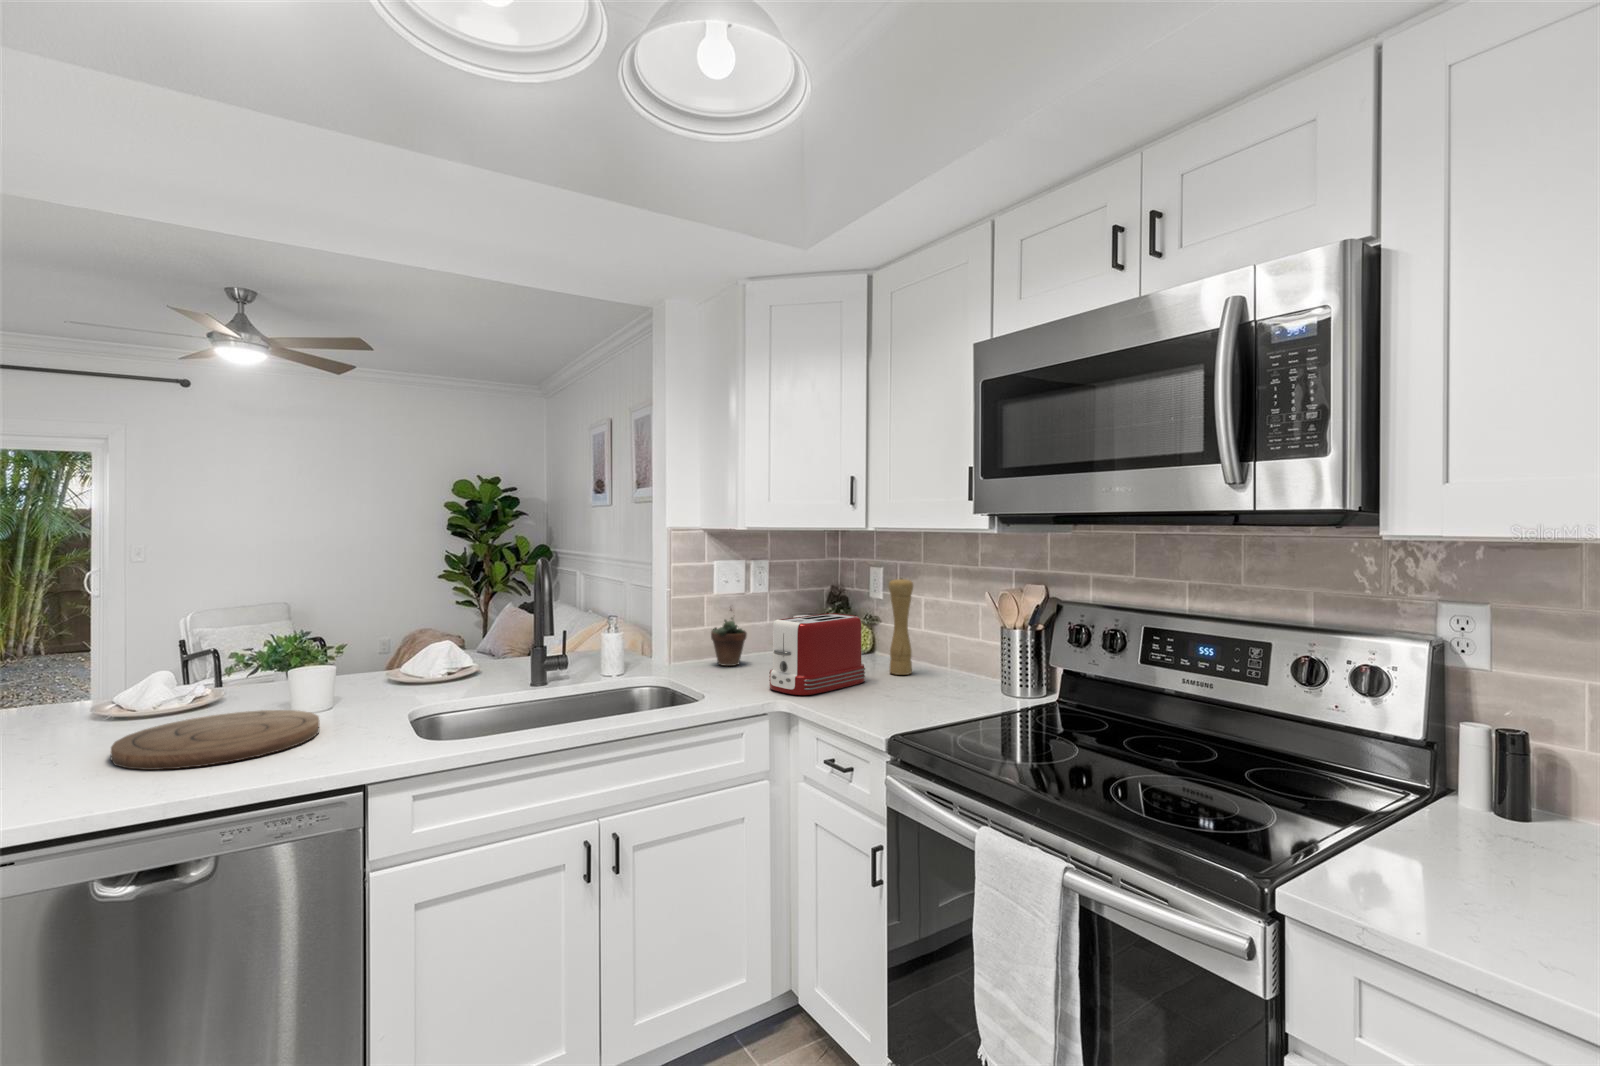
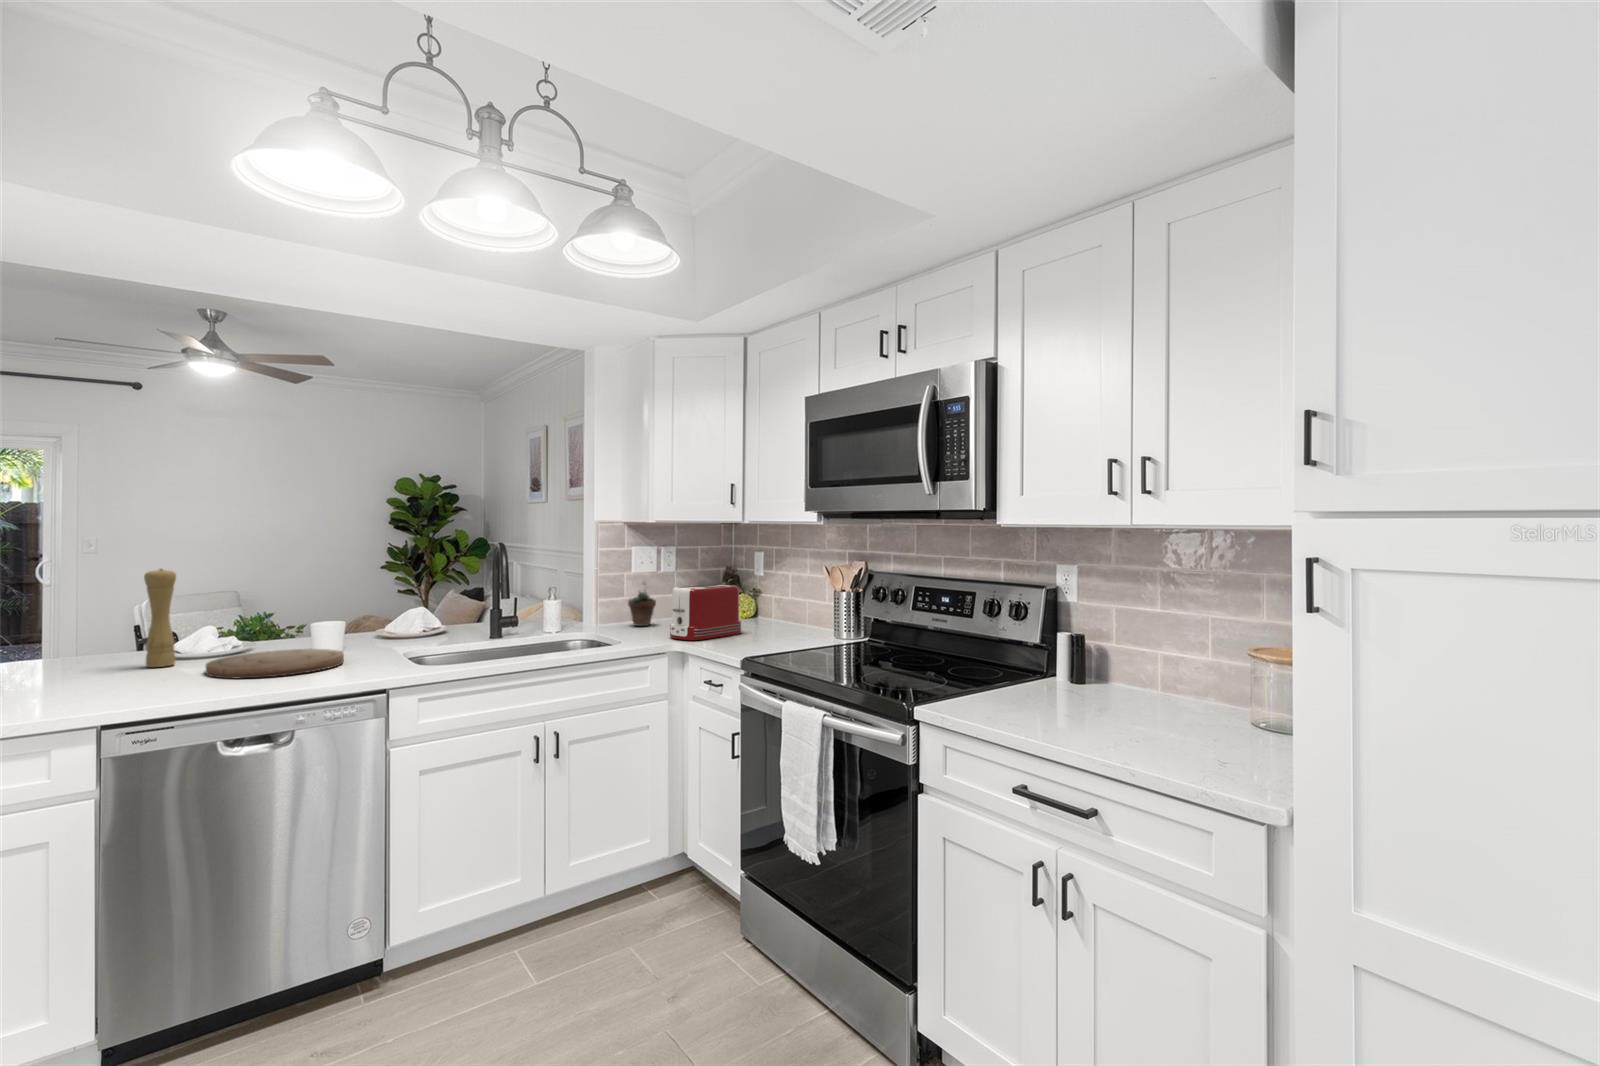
pepper mill: present [889,578,913,675] -> present [144,569,176,667]

